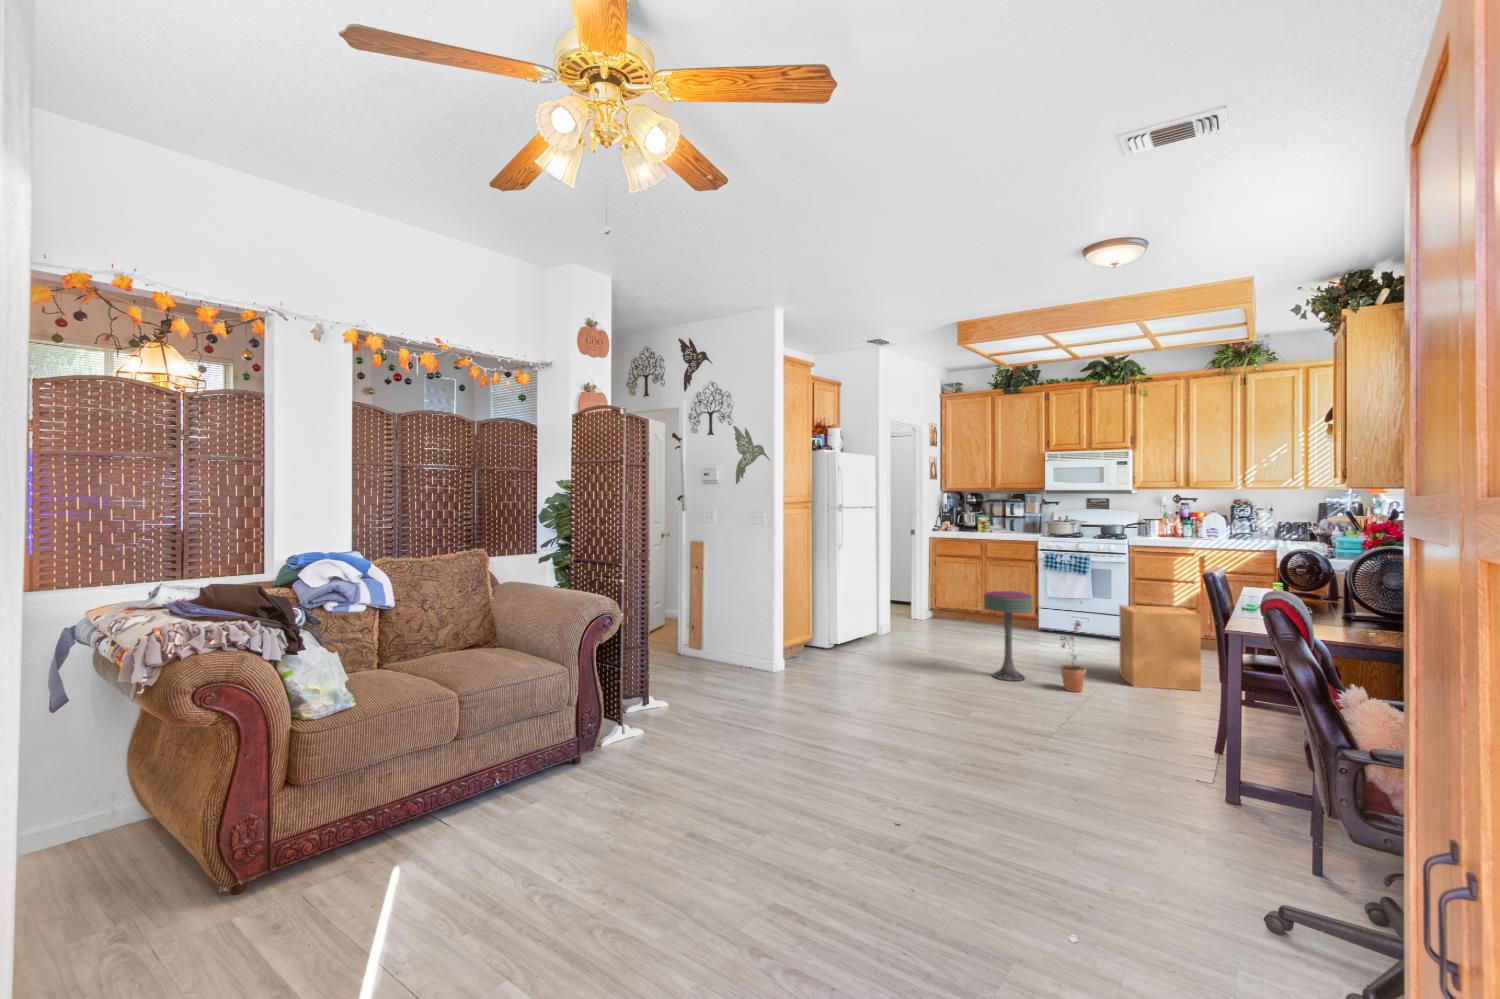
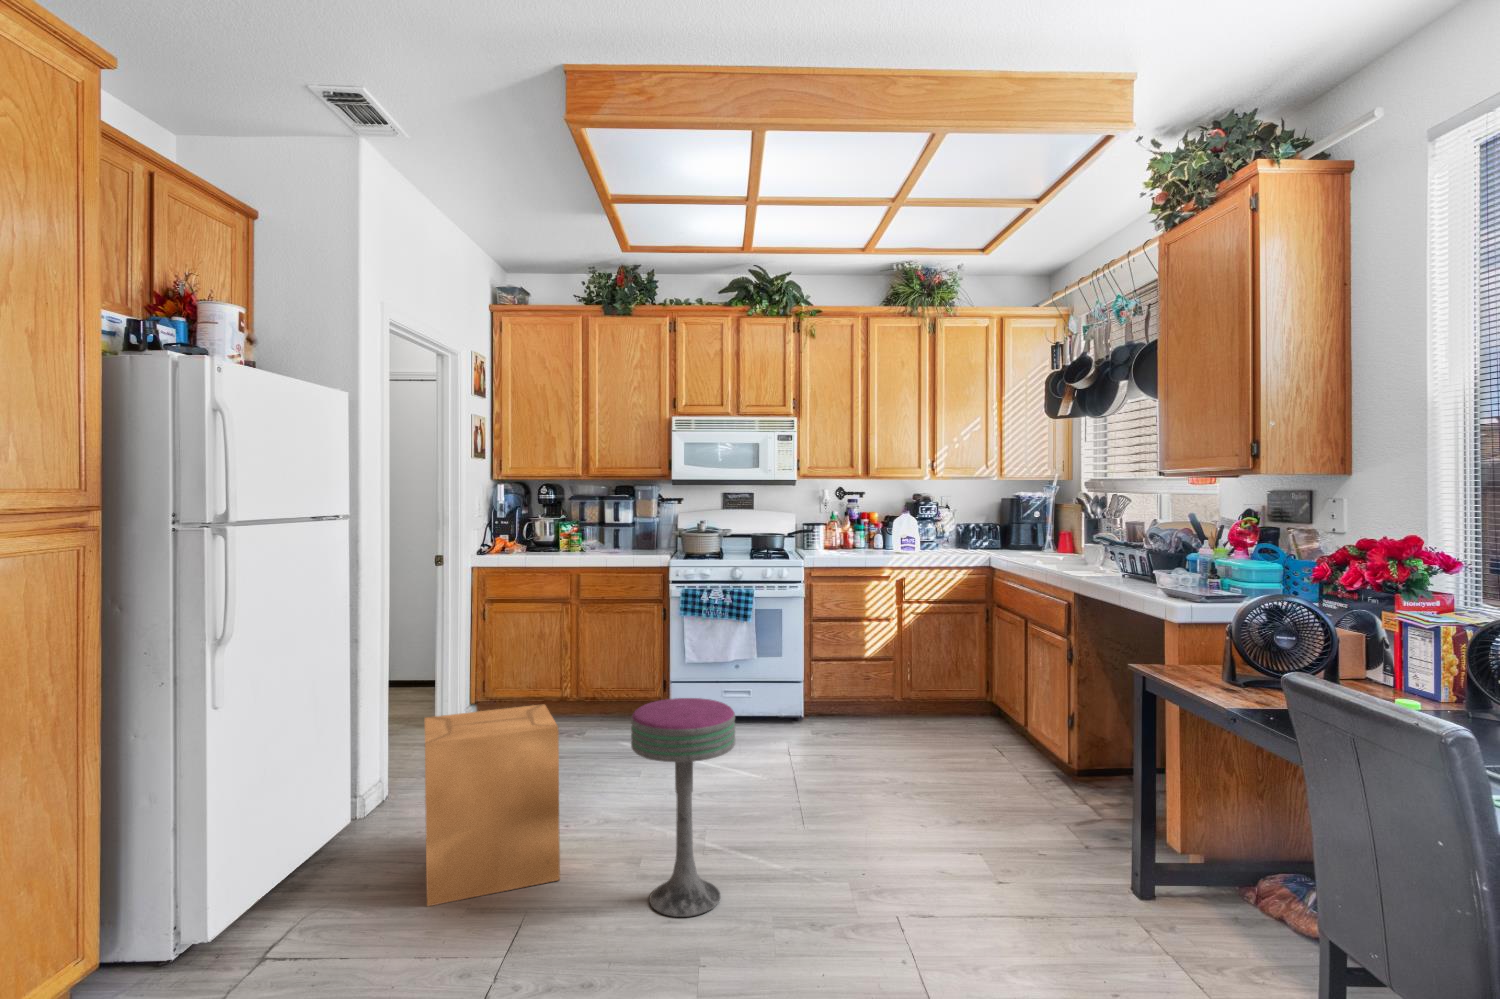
cardboard box: present [1119,605,1201,691] -> present [425,704,560,906]
potted plant: present [1060,621,1086,692] -> none [789,752,851,919]

